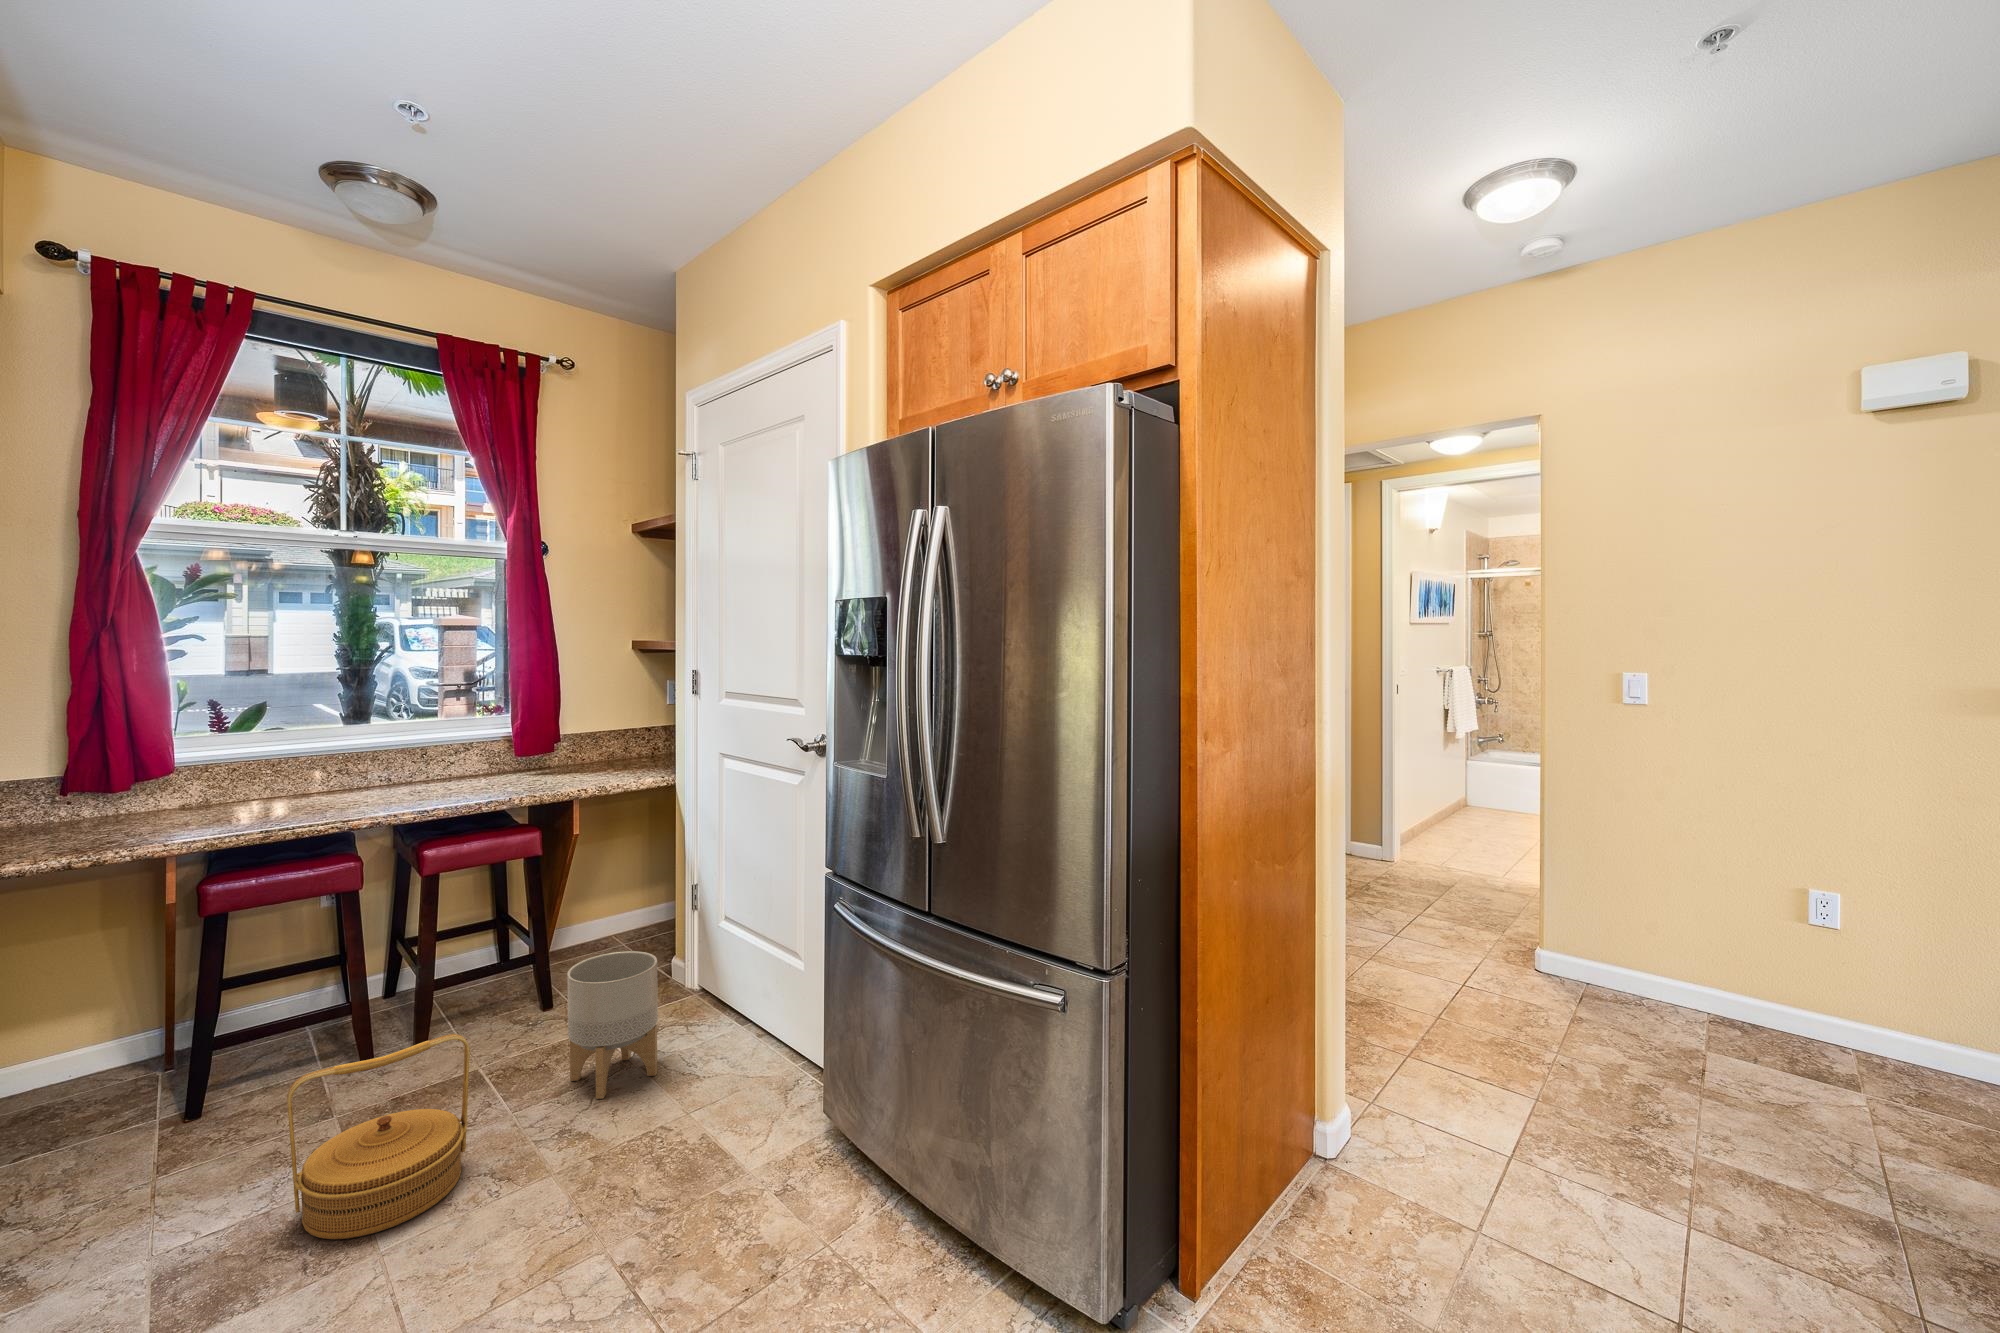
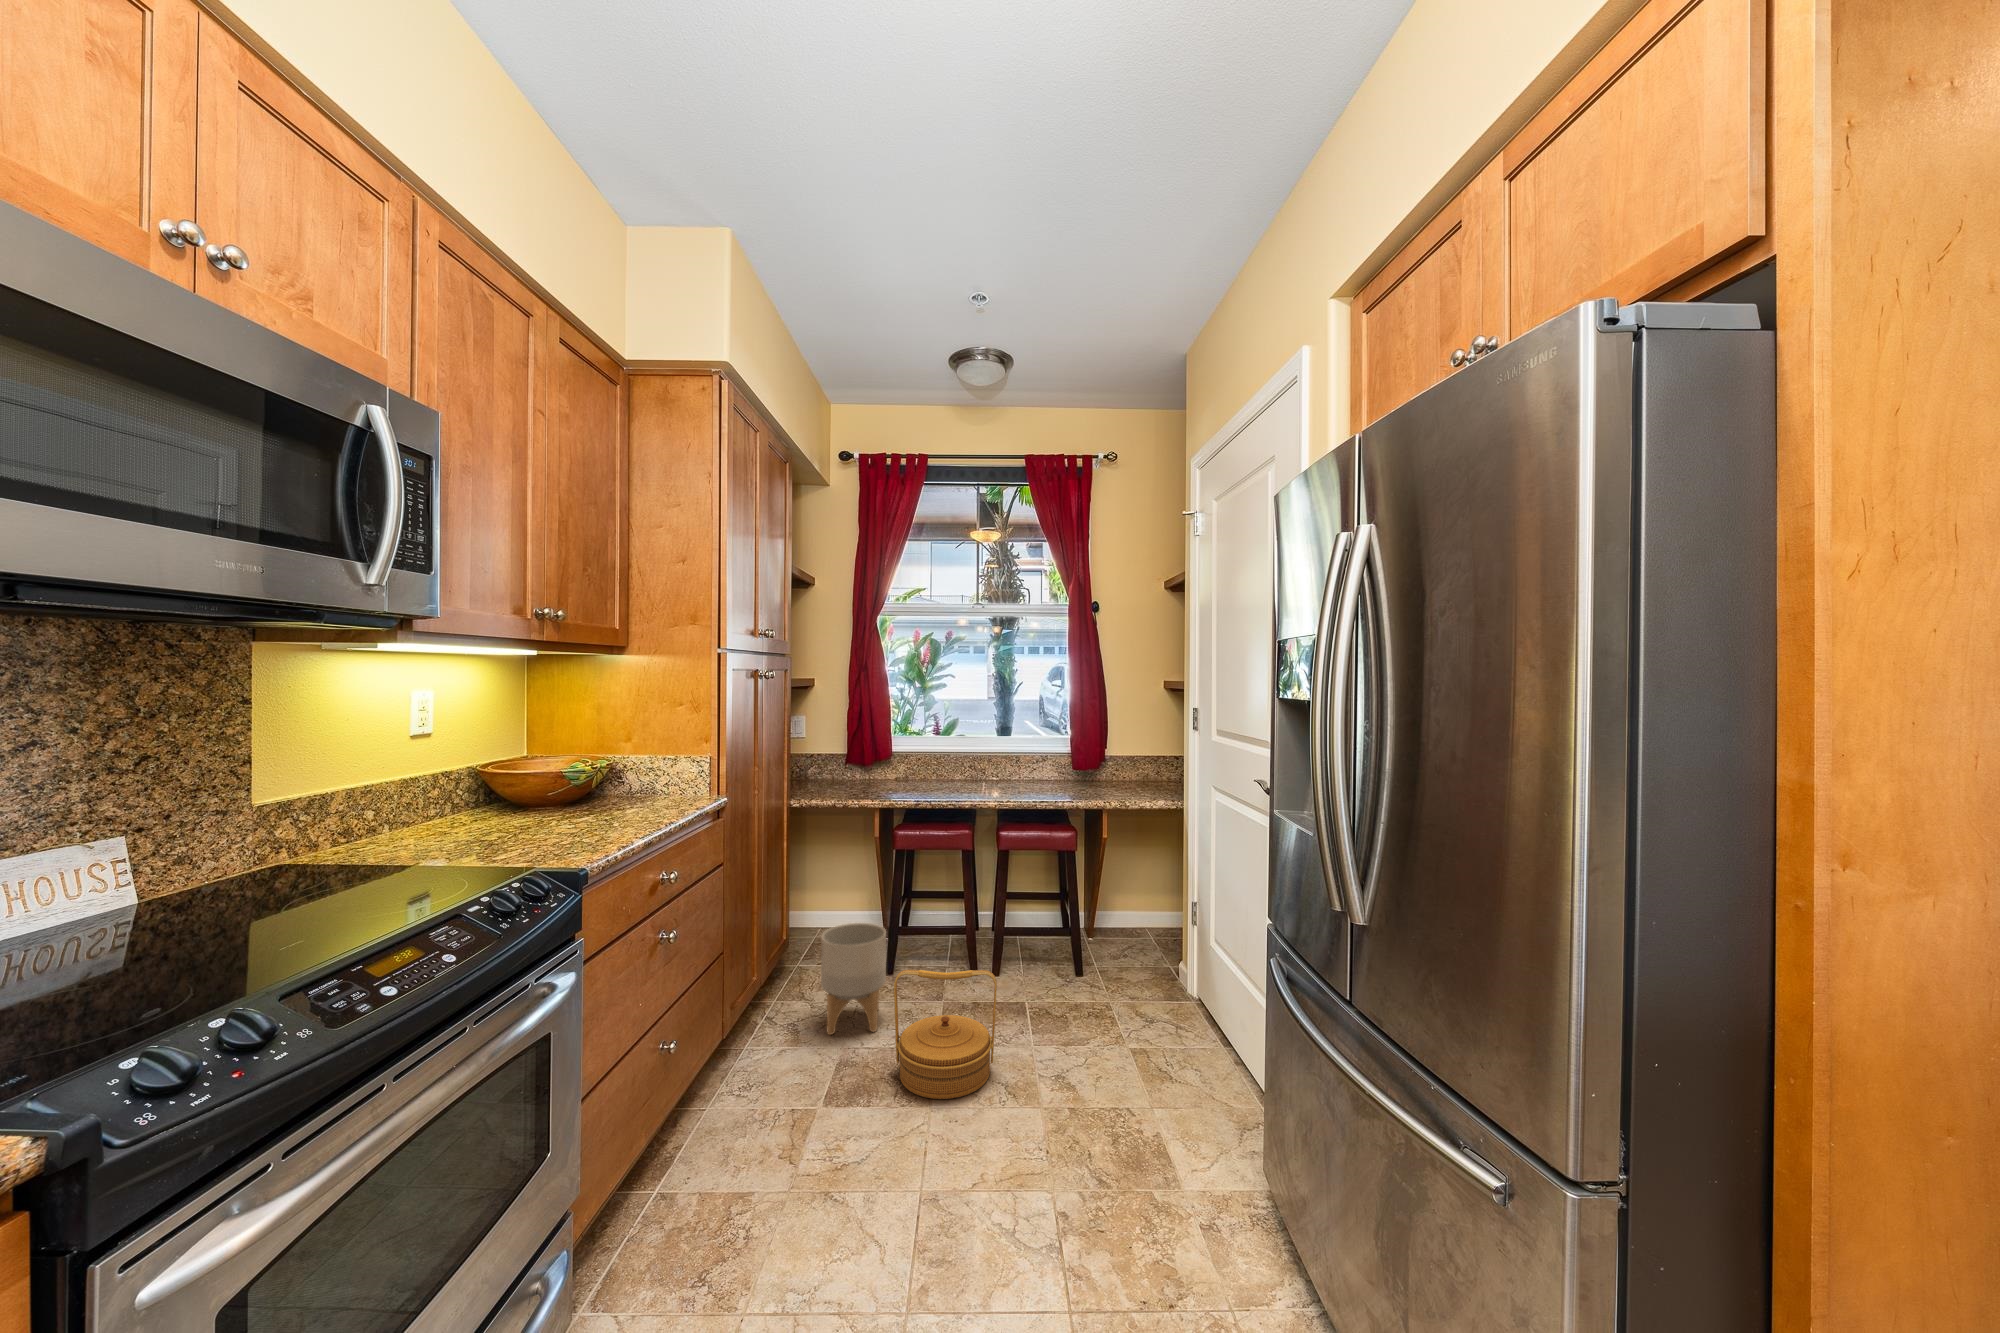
planter: present [567,951,658,1099] -> present [821,923,886,1035]

